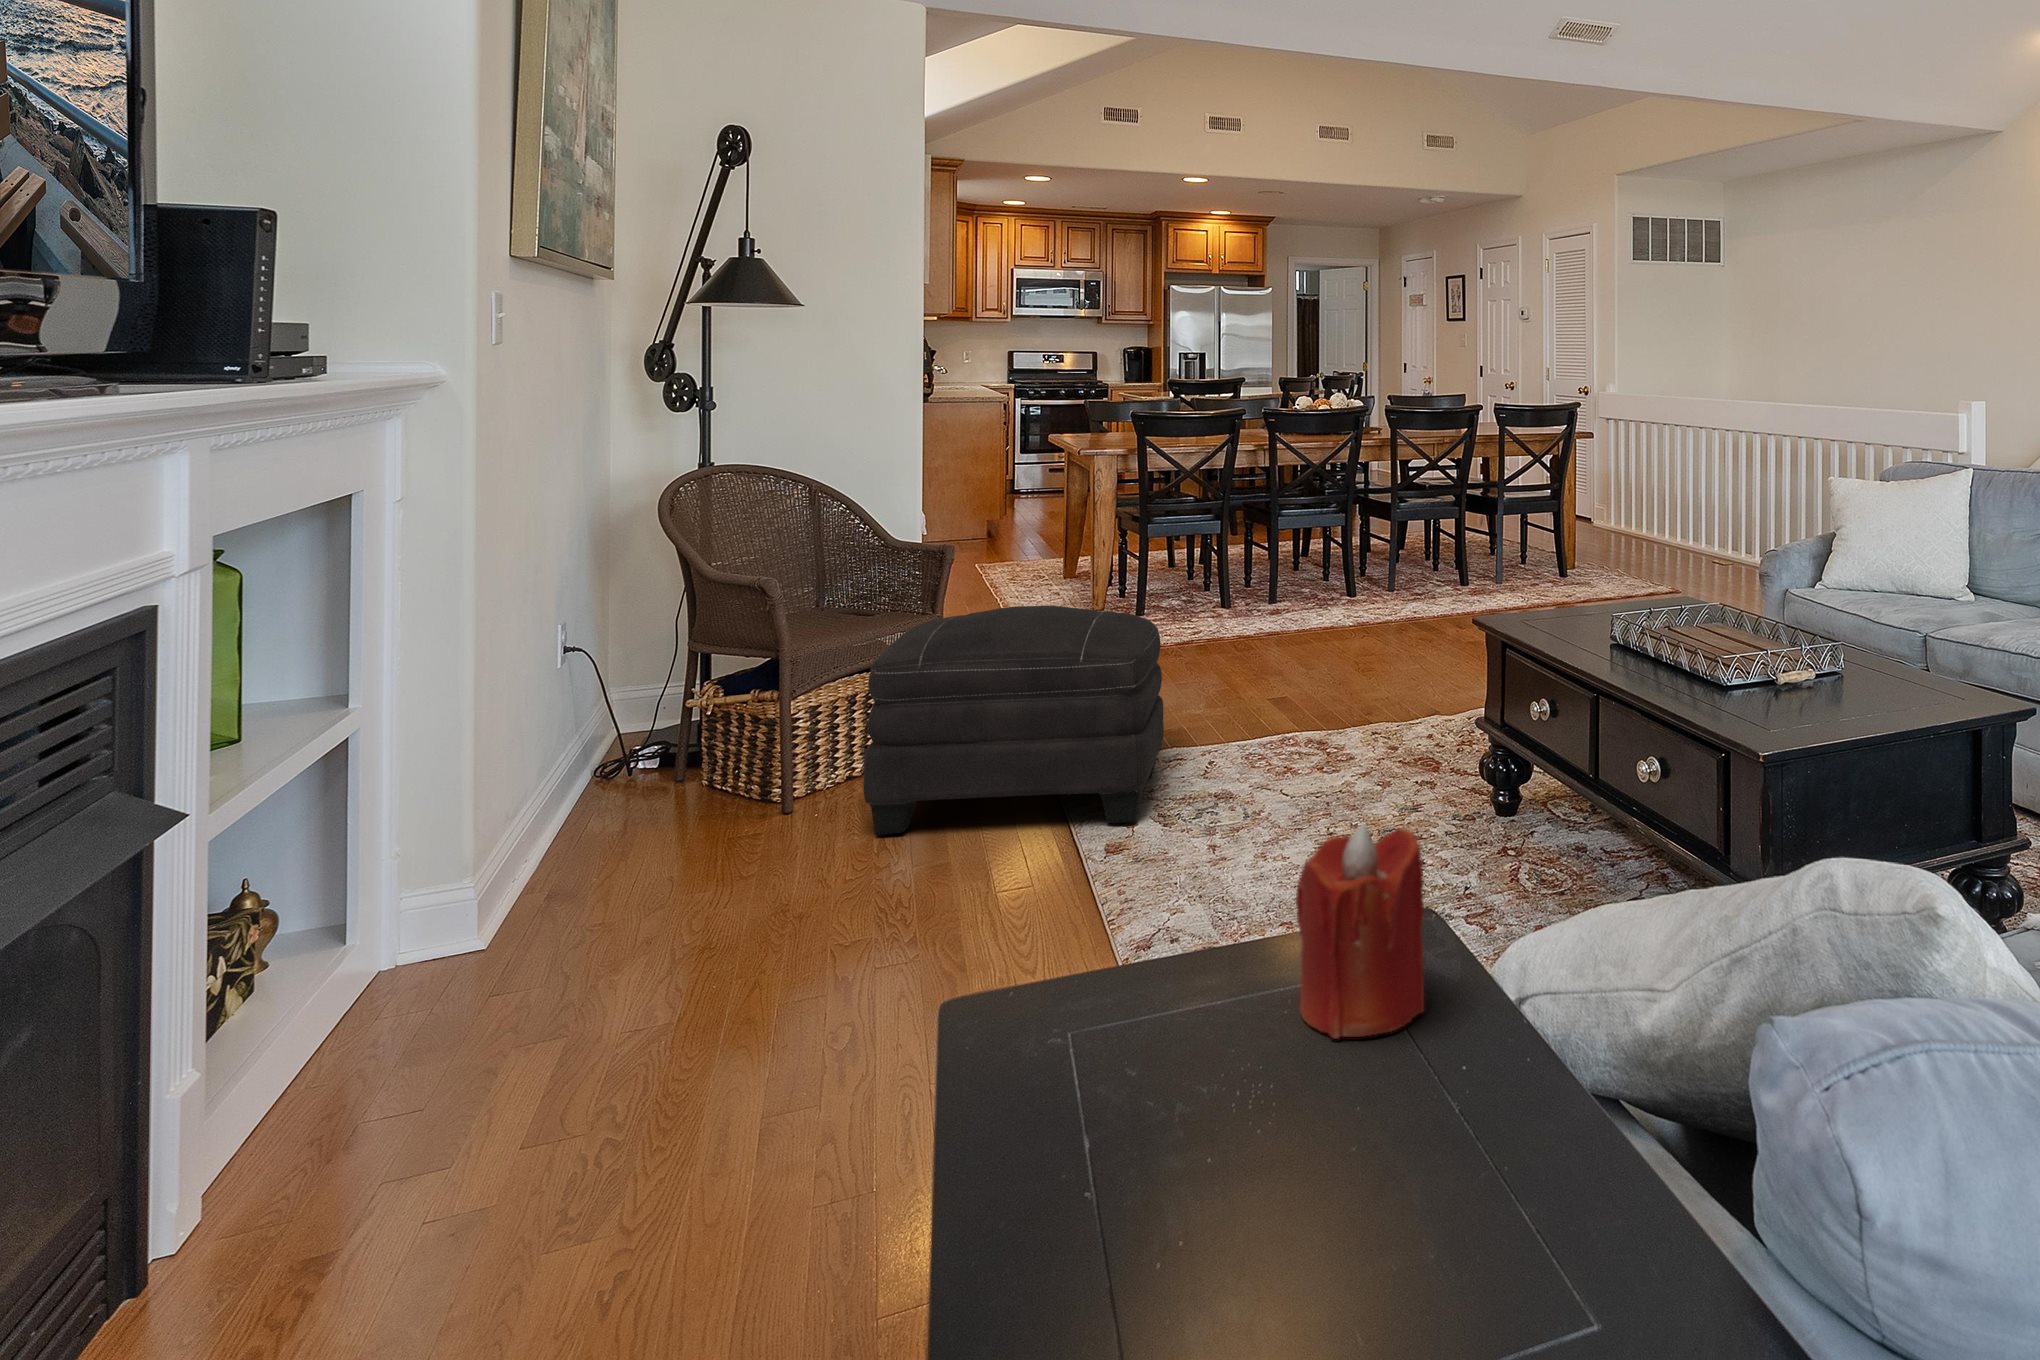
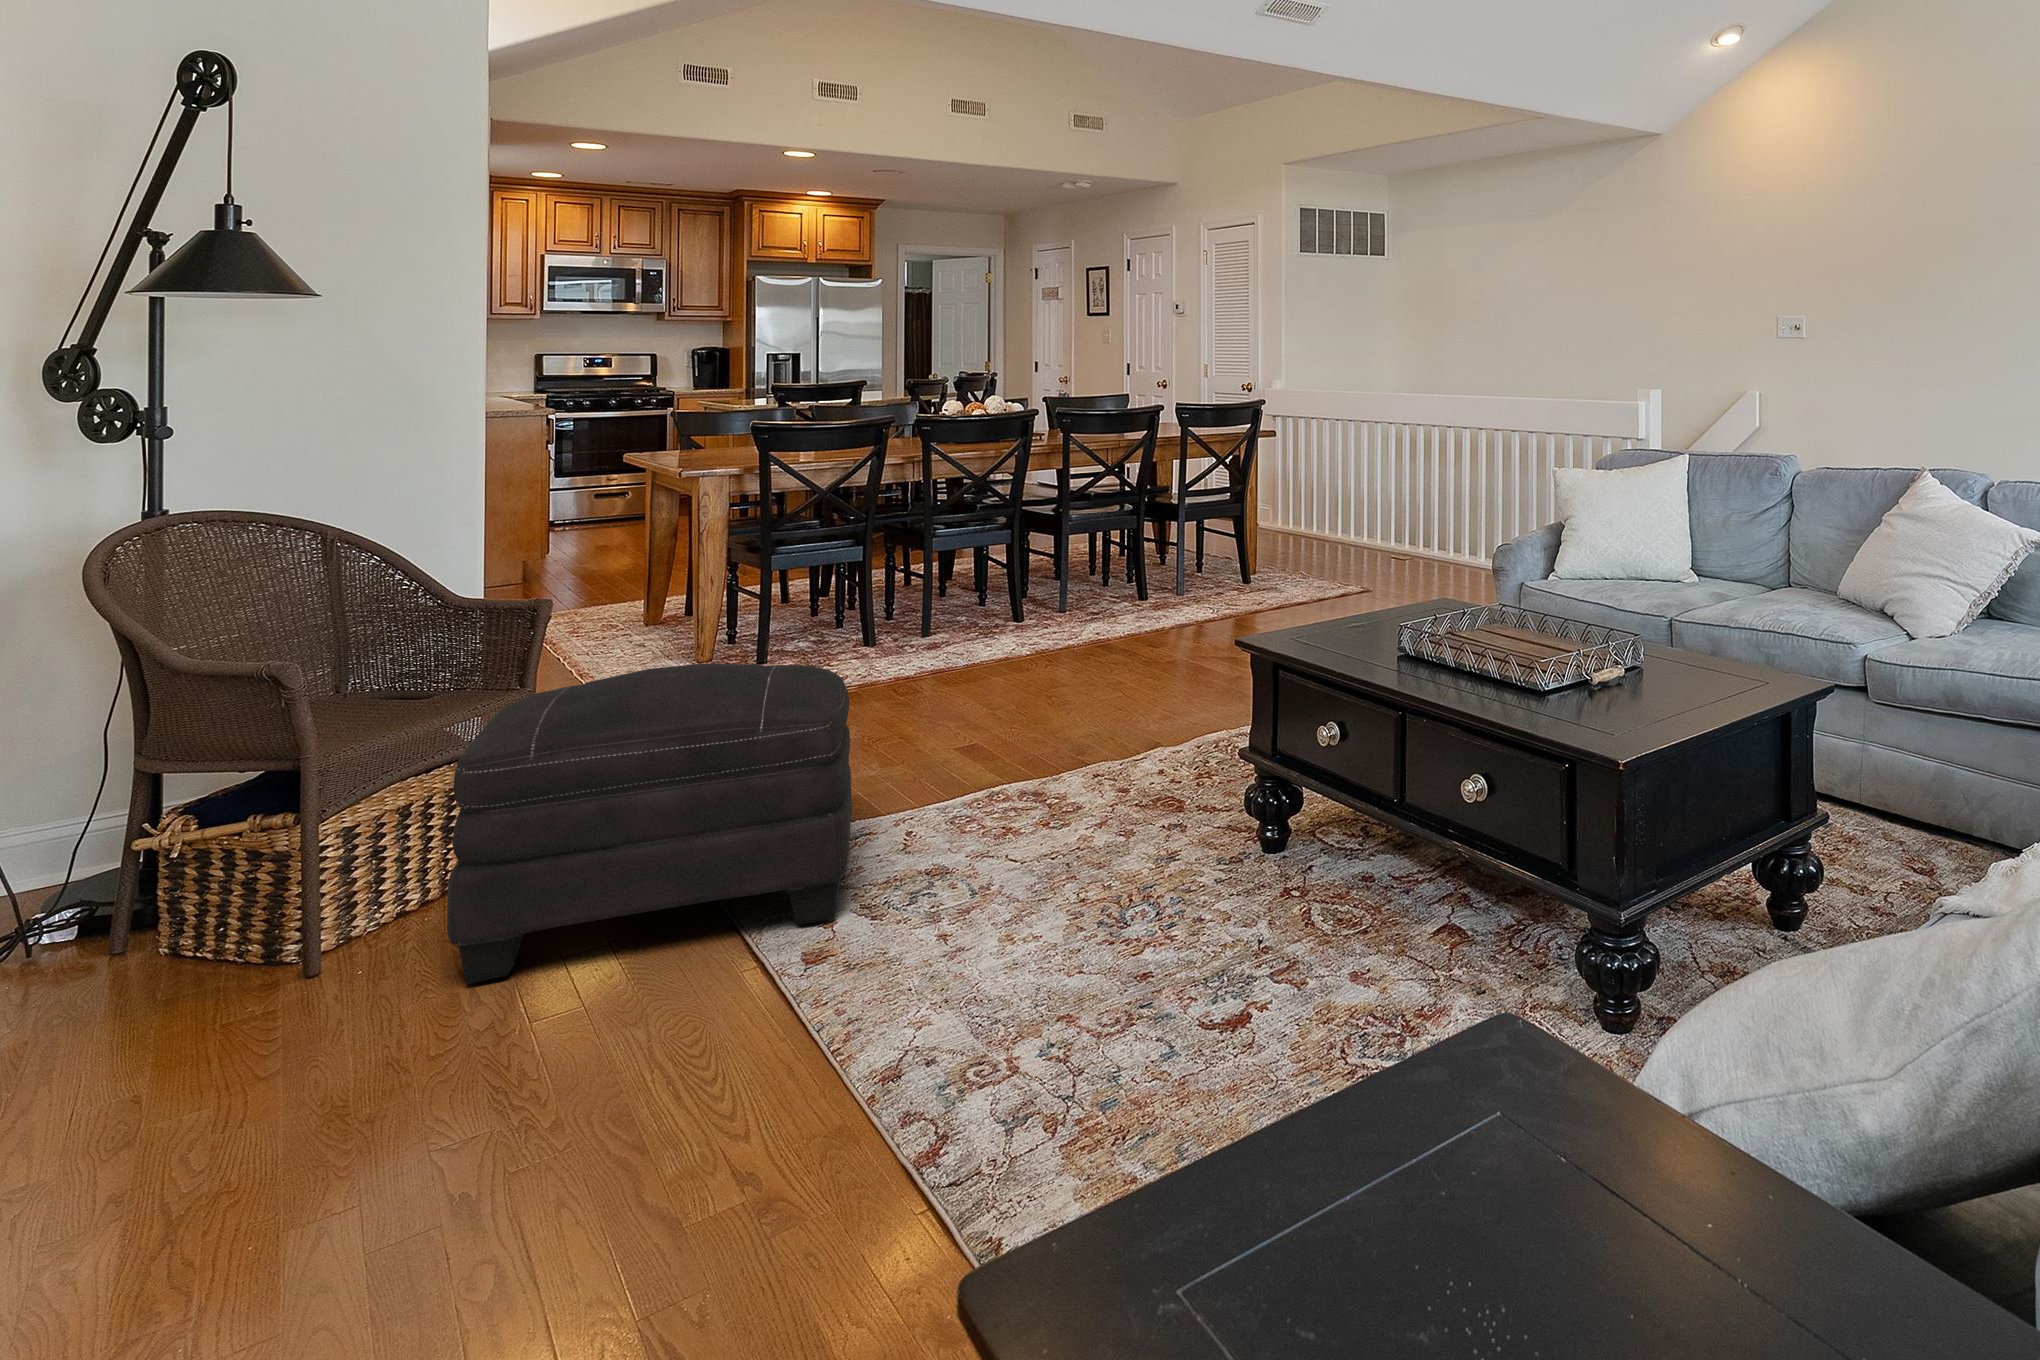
candle: present [1295,824,1424,1039] -> none [1424,943,1599,1244]

